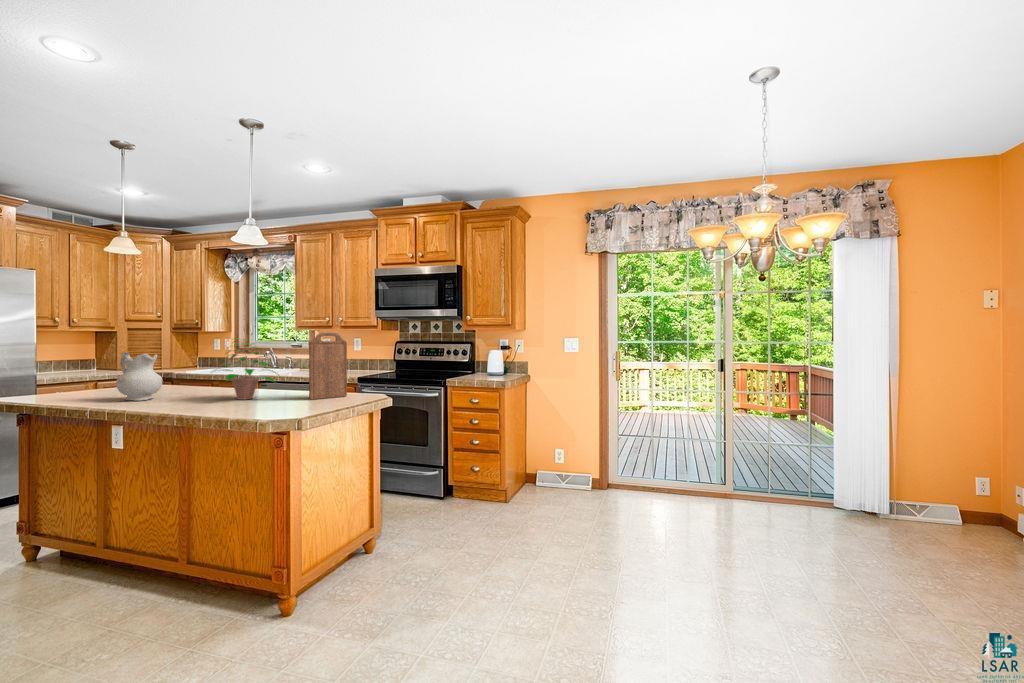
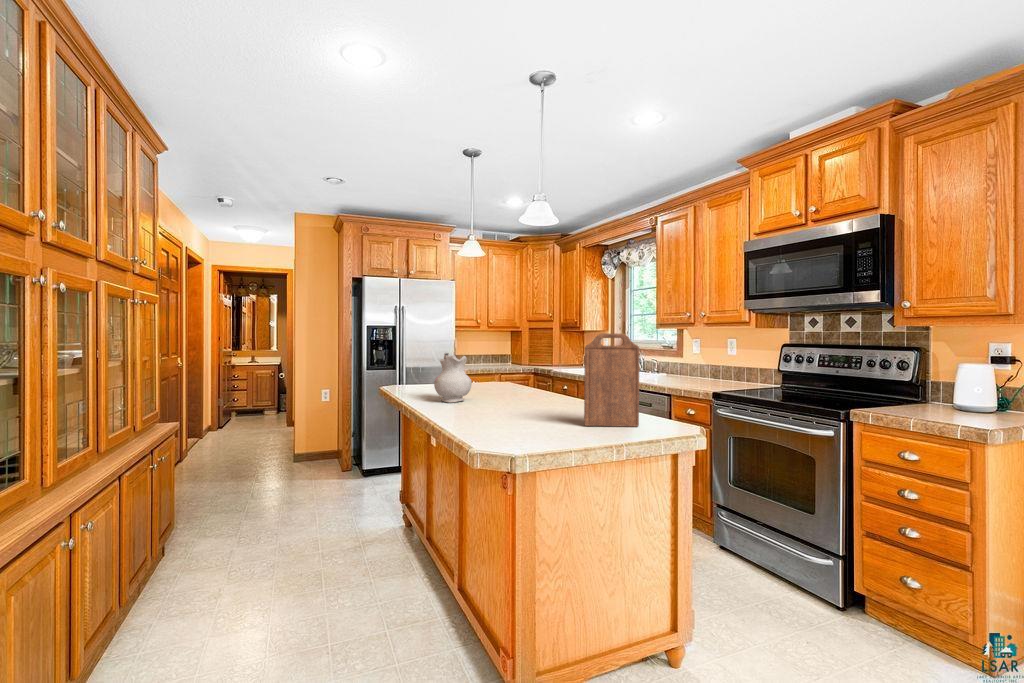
potted plant: present [223,343,275,400] -> none [493,340,565,414]

